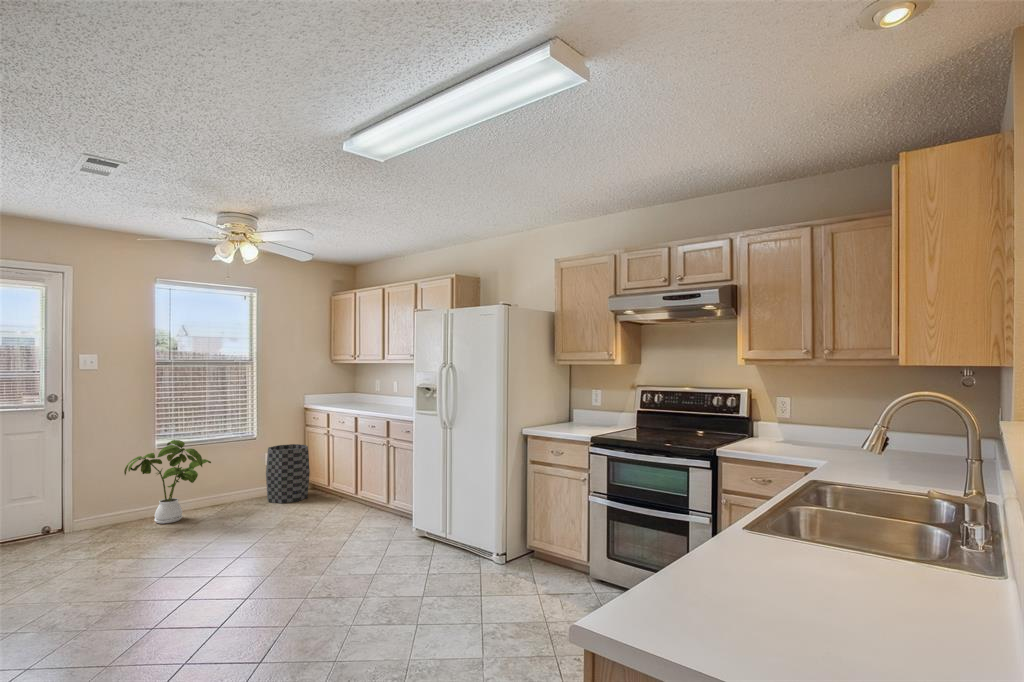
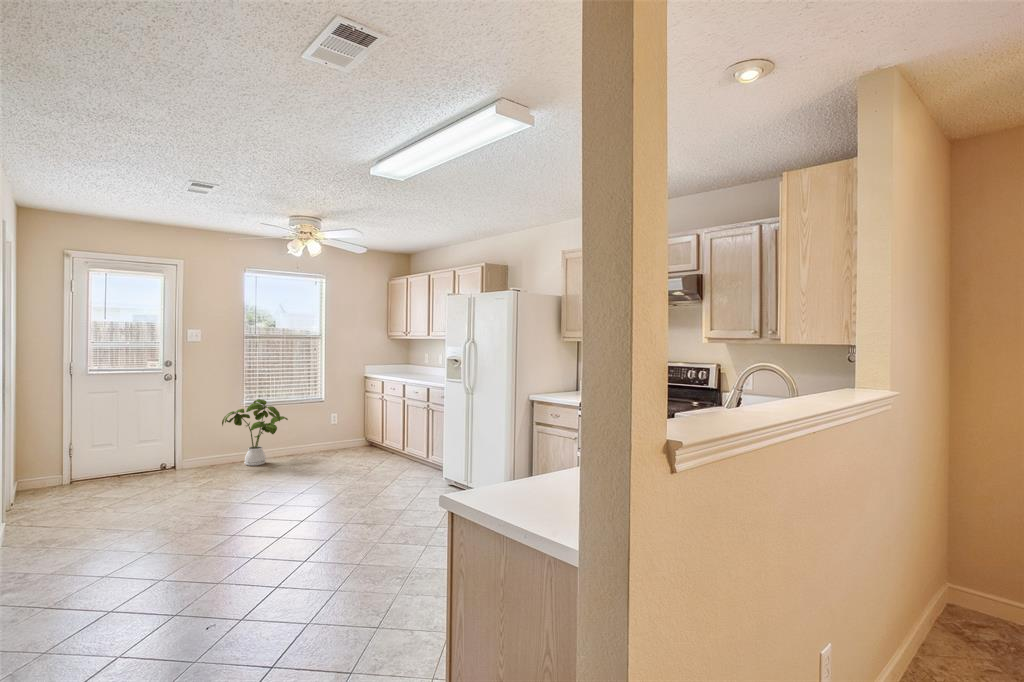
trash can: present [266,444,310,503] -> none [332,408,367,456]

